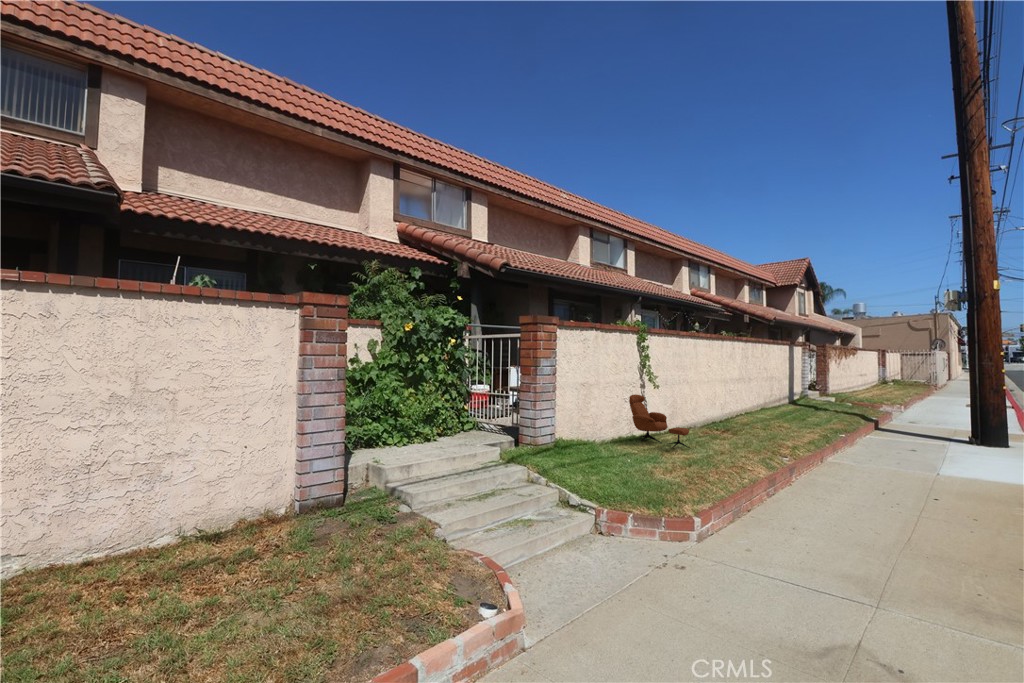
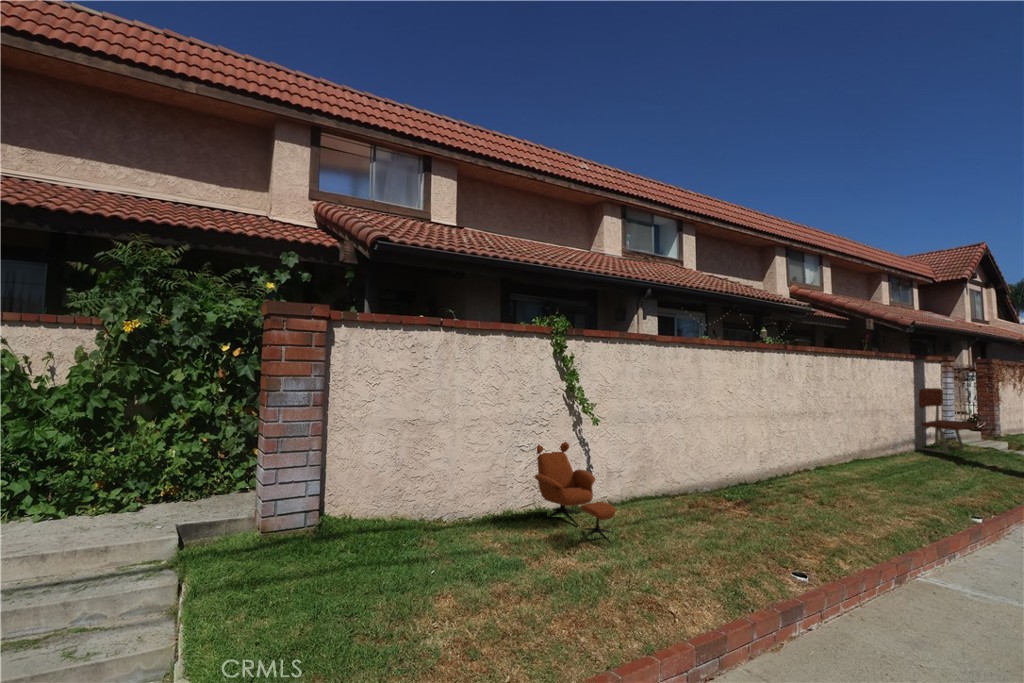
bench: none [791,362,822,404] -> present [918,388,976,454]

